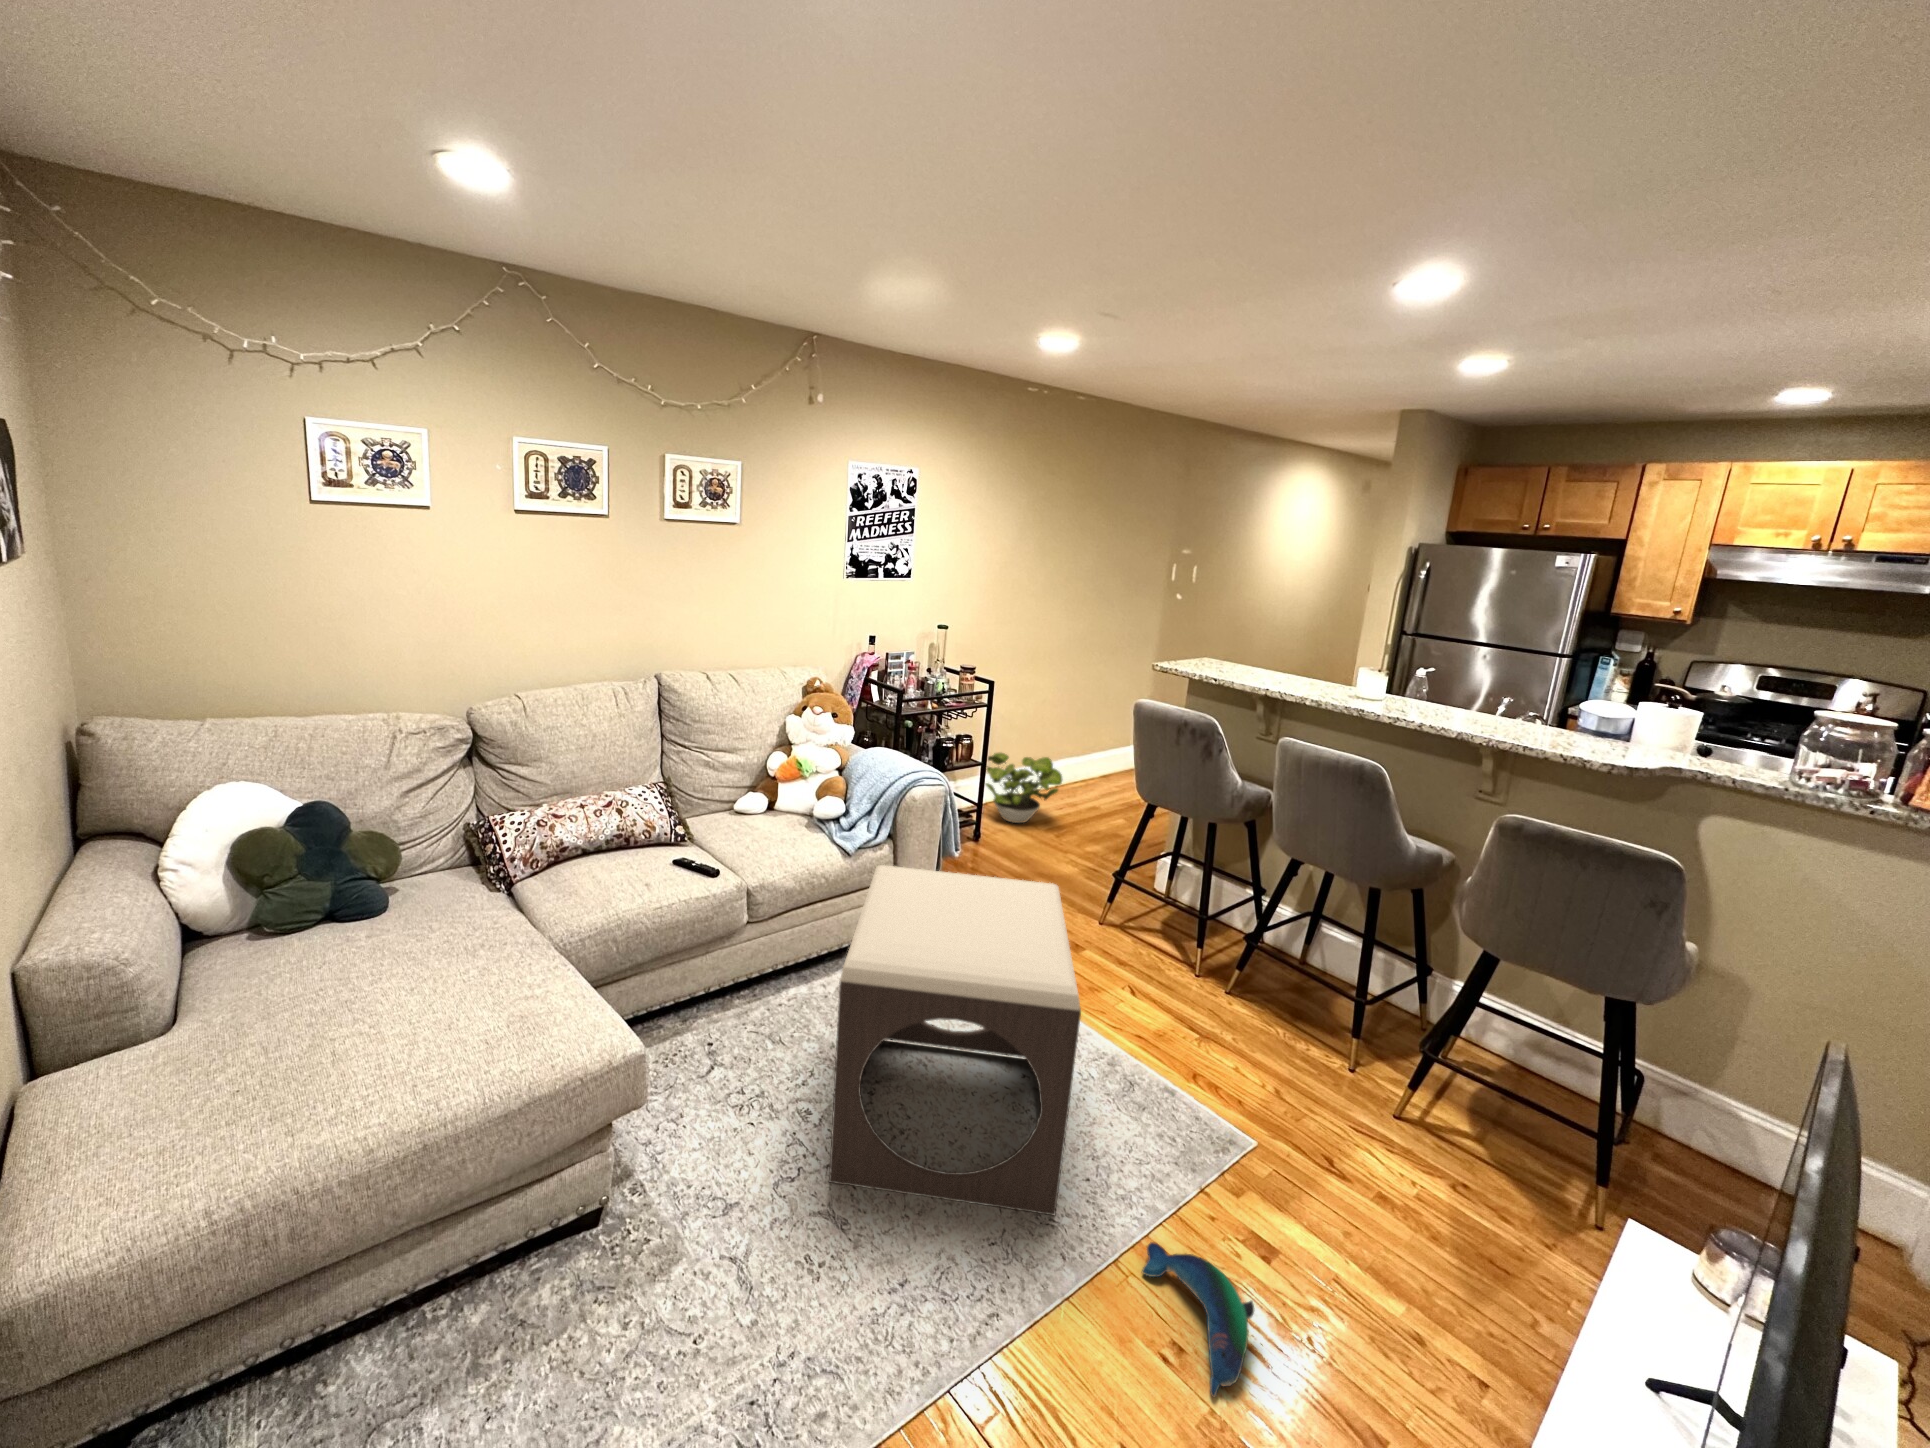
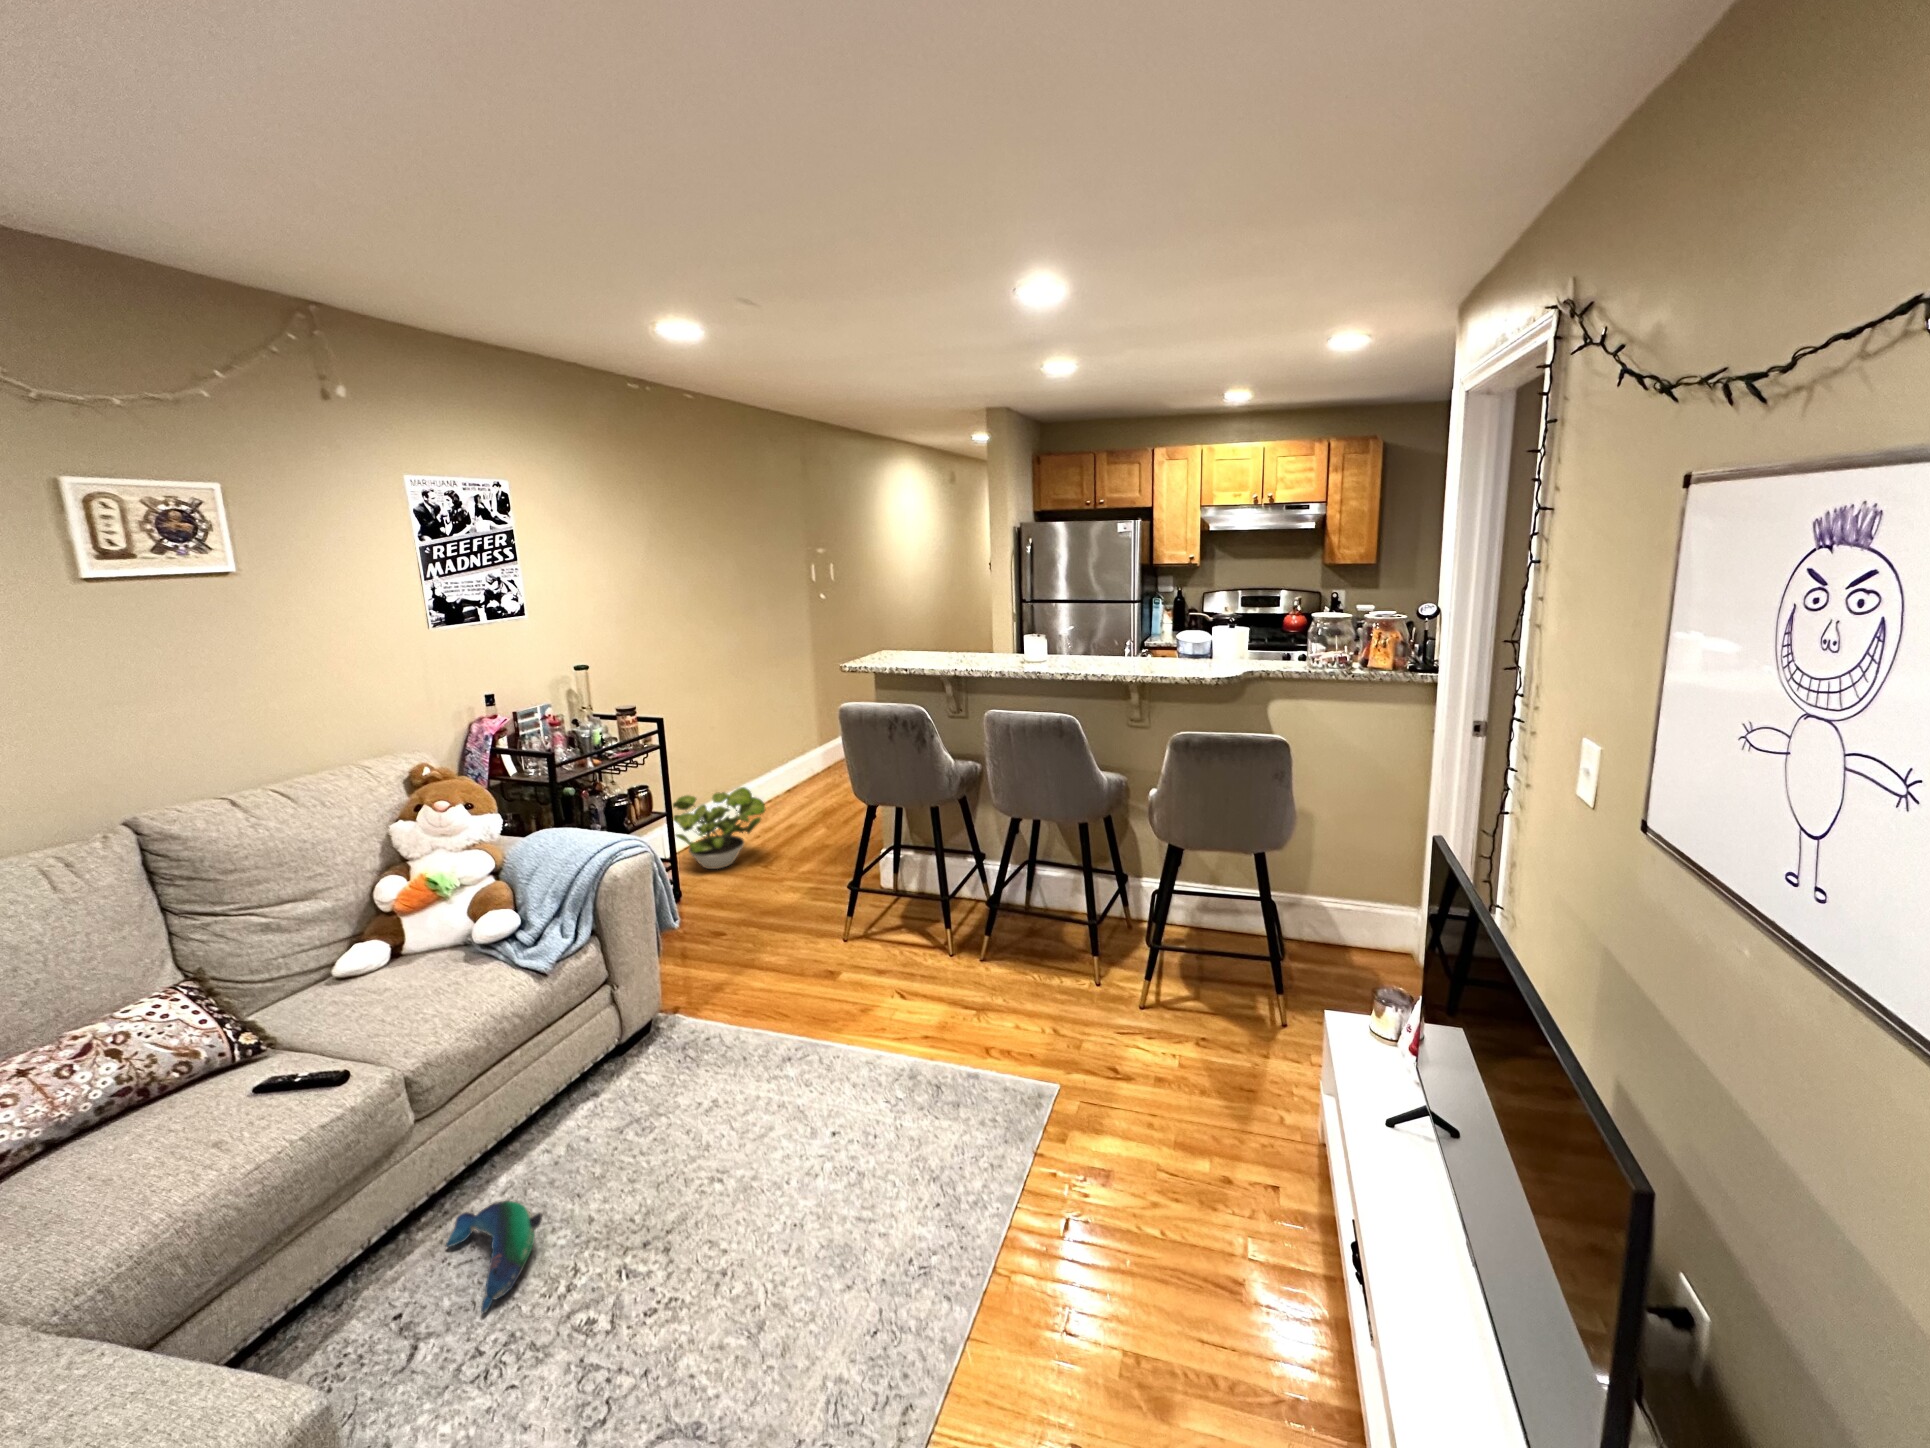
footstool: present [829,865,1081,1216] -> none [608,919,921,1391]
plush toy: present [1142,1242,1254,1397] -> present [446,1201,542,1313]

